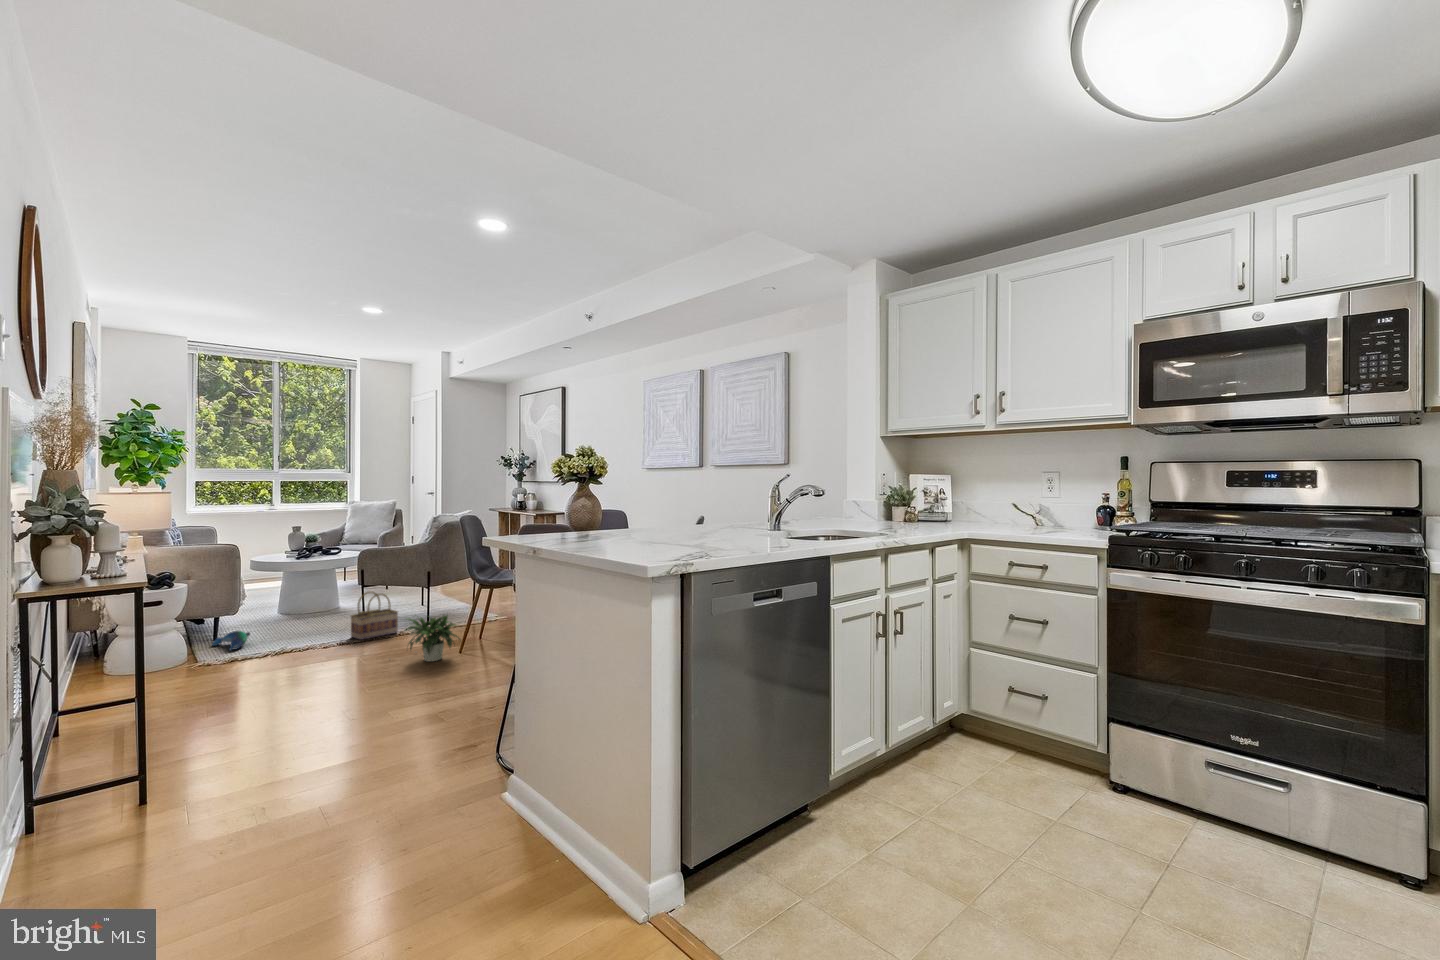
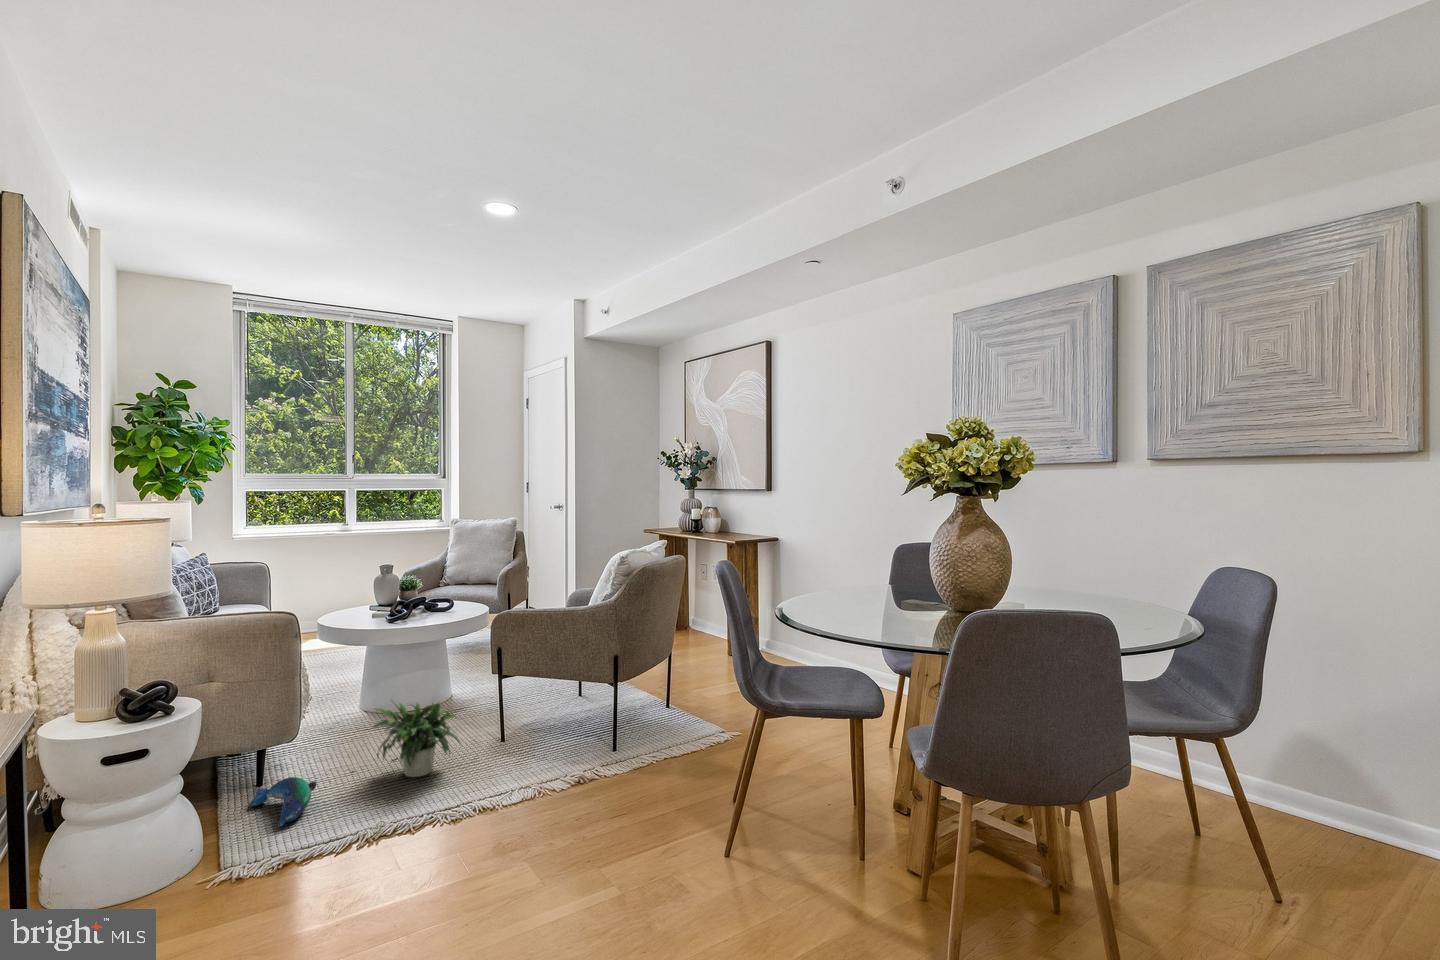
basket: present [351,592,398,640] -> none [487,697,568,795]
potted plant: present [405,615,459,661] -> present [352,702,460,777]

